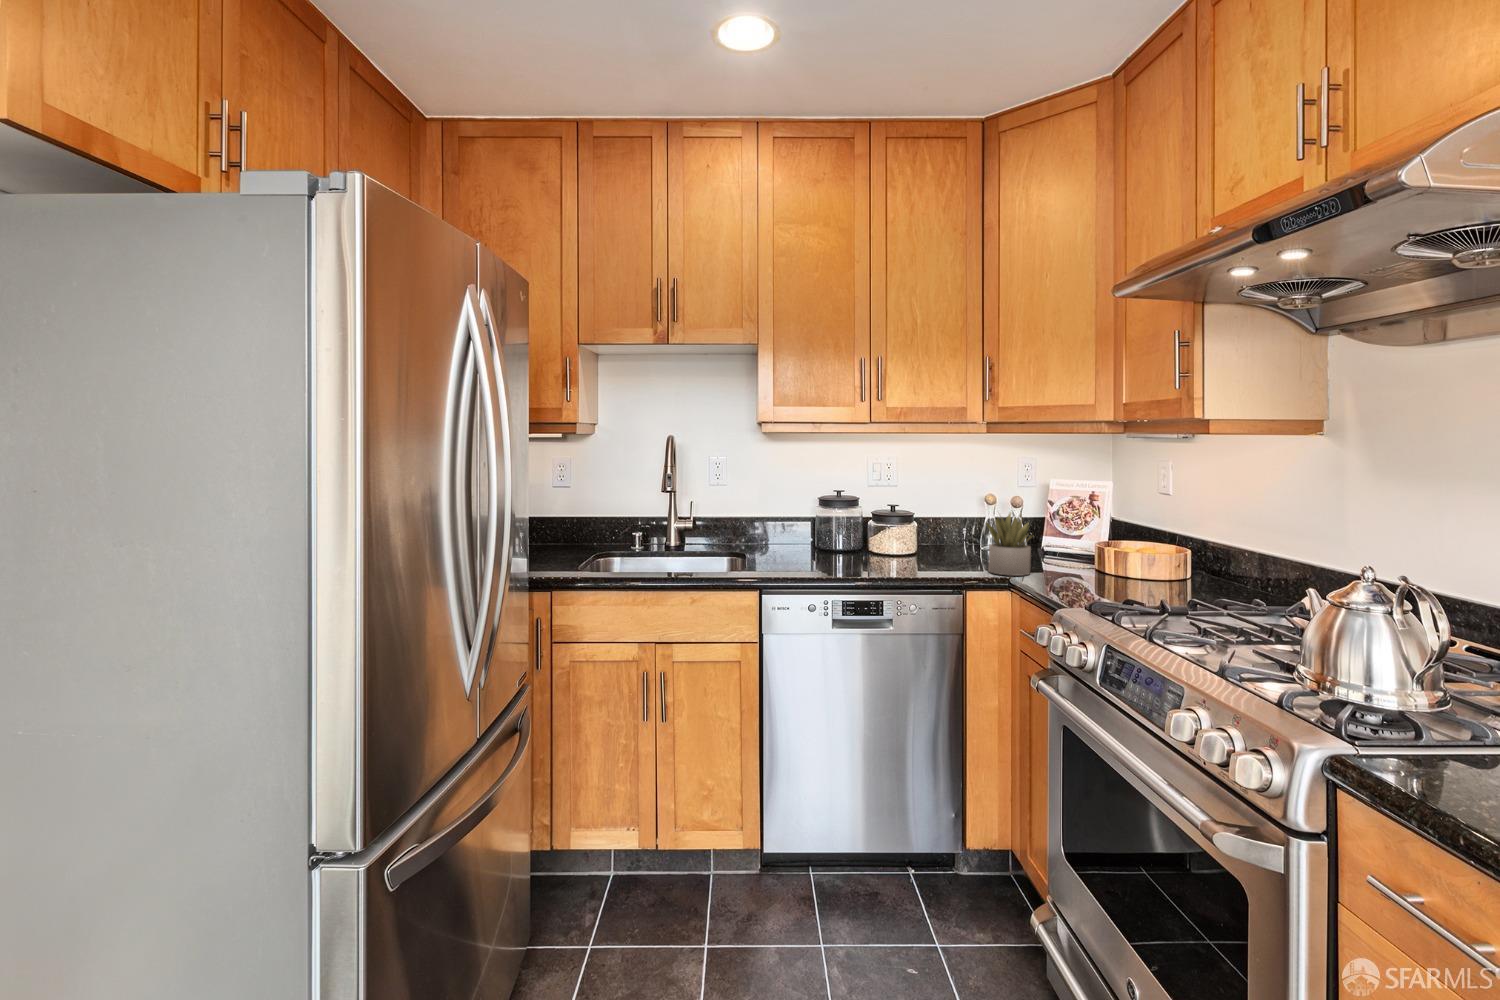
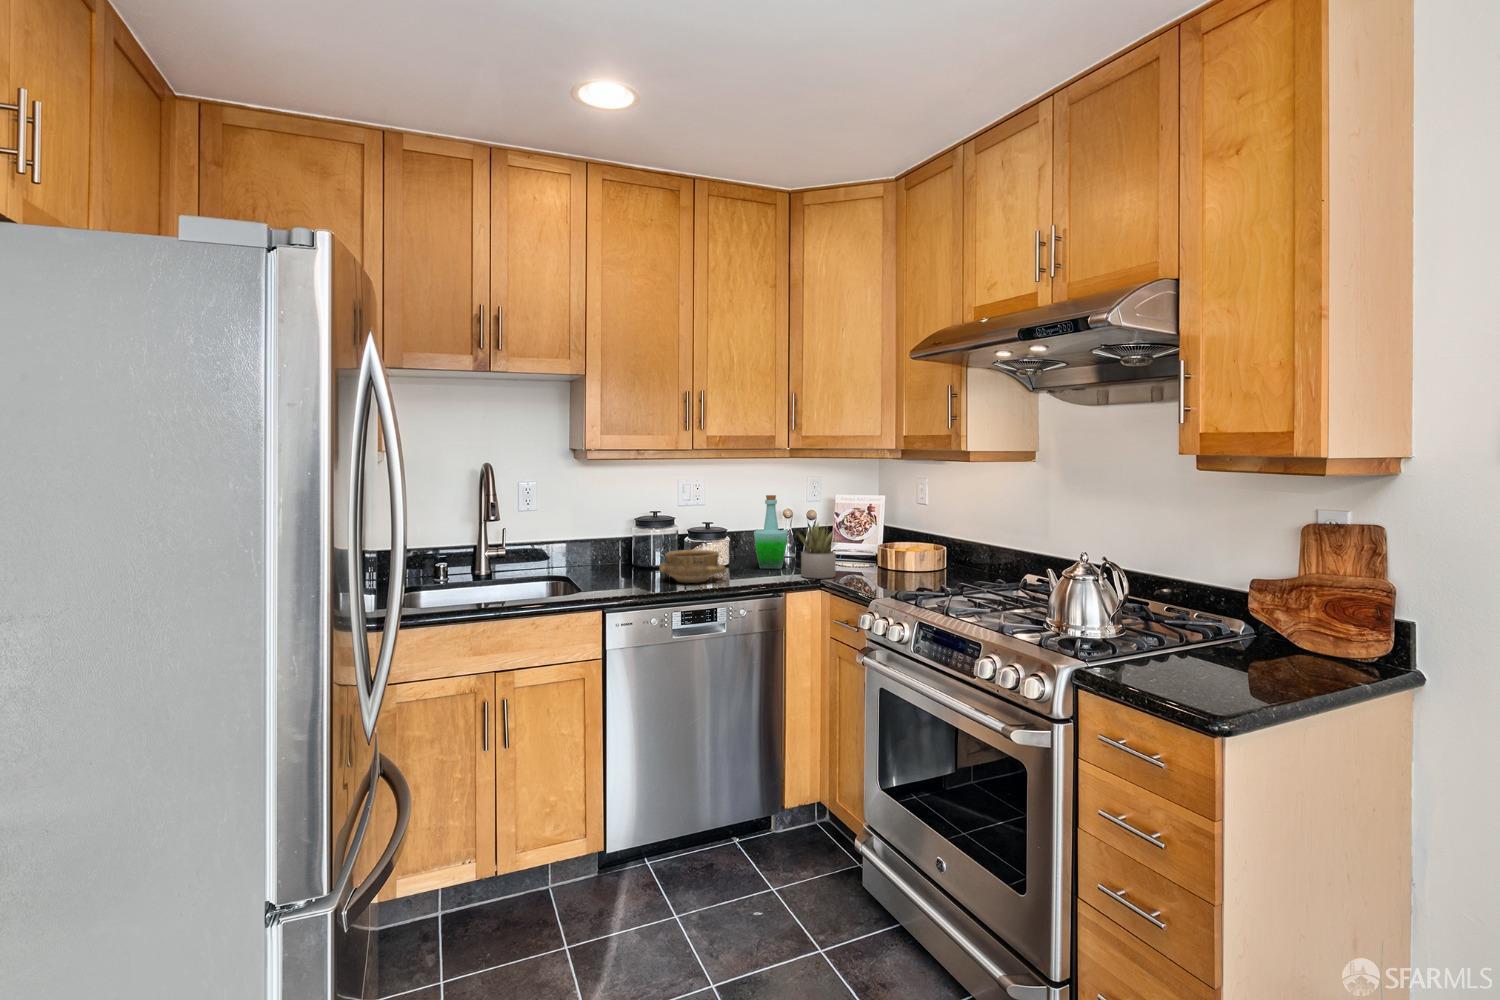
bottle: none [942,481,985,561] -> present [754,495,788,568]
ceramic bowl: none [831,535,901,570] -> present [659,550,726,583]

